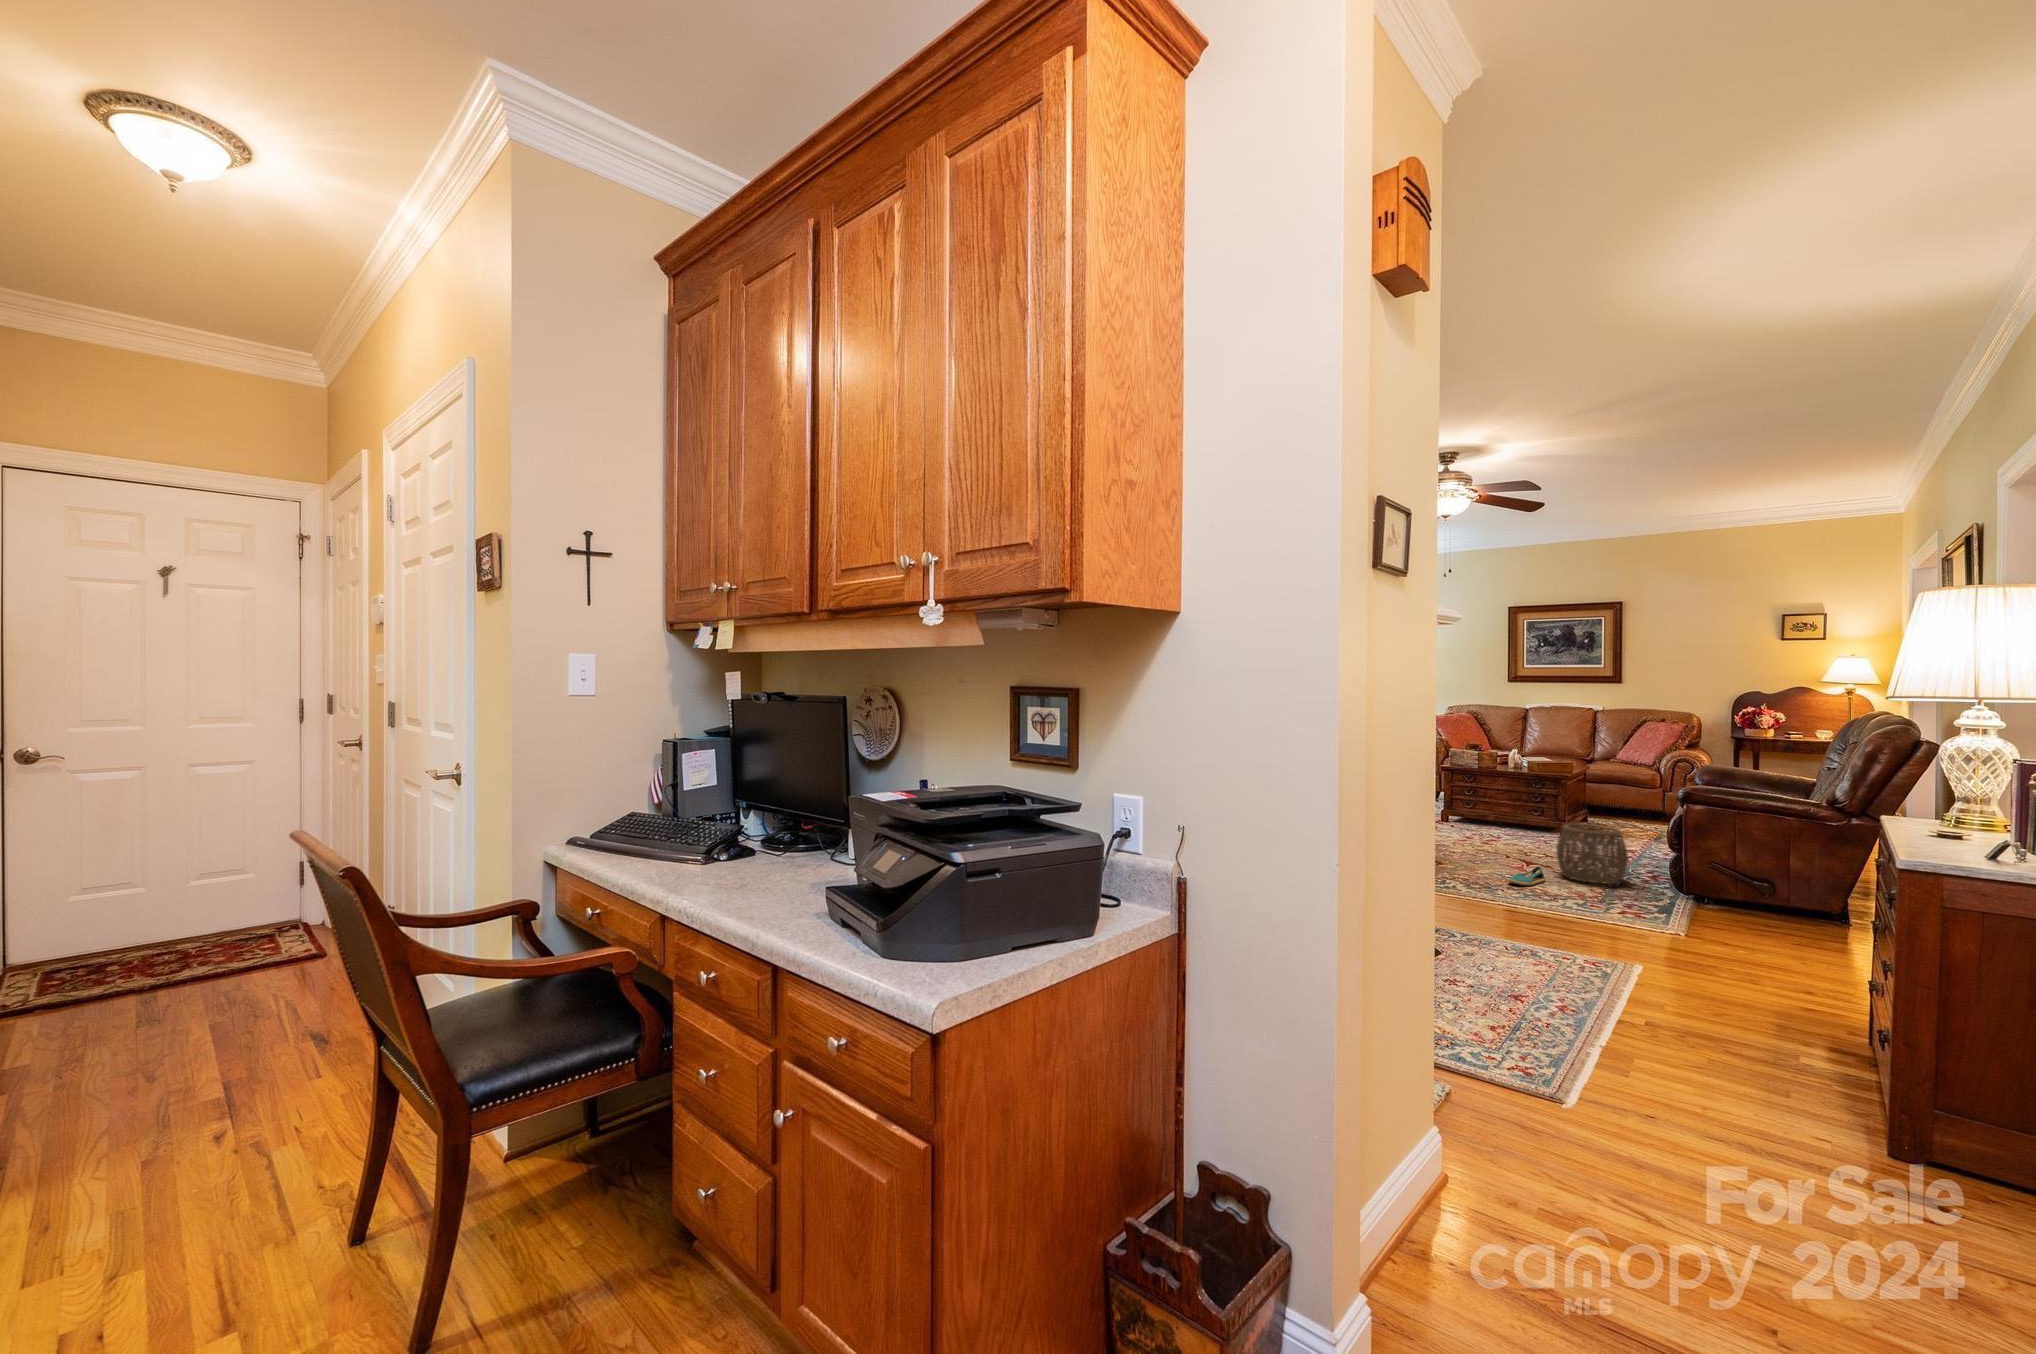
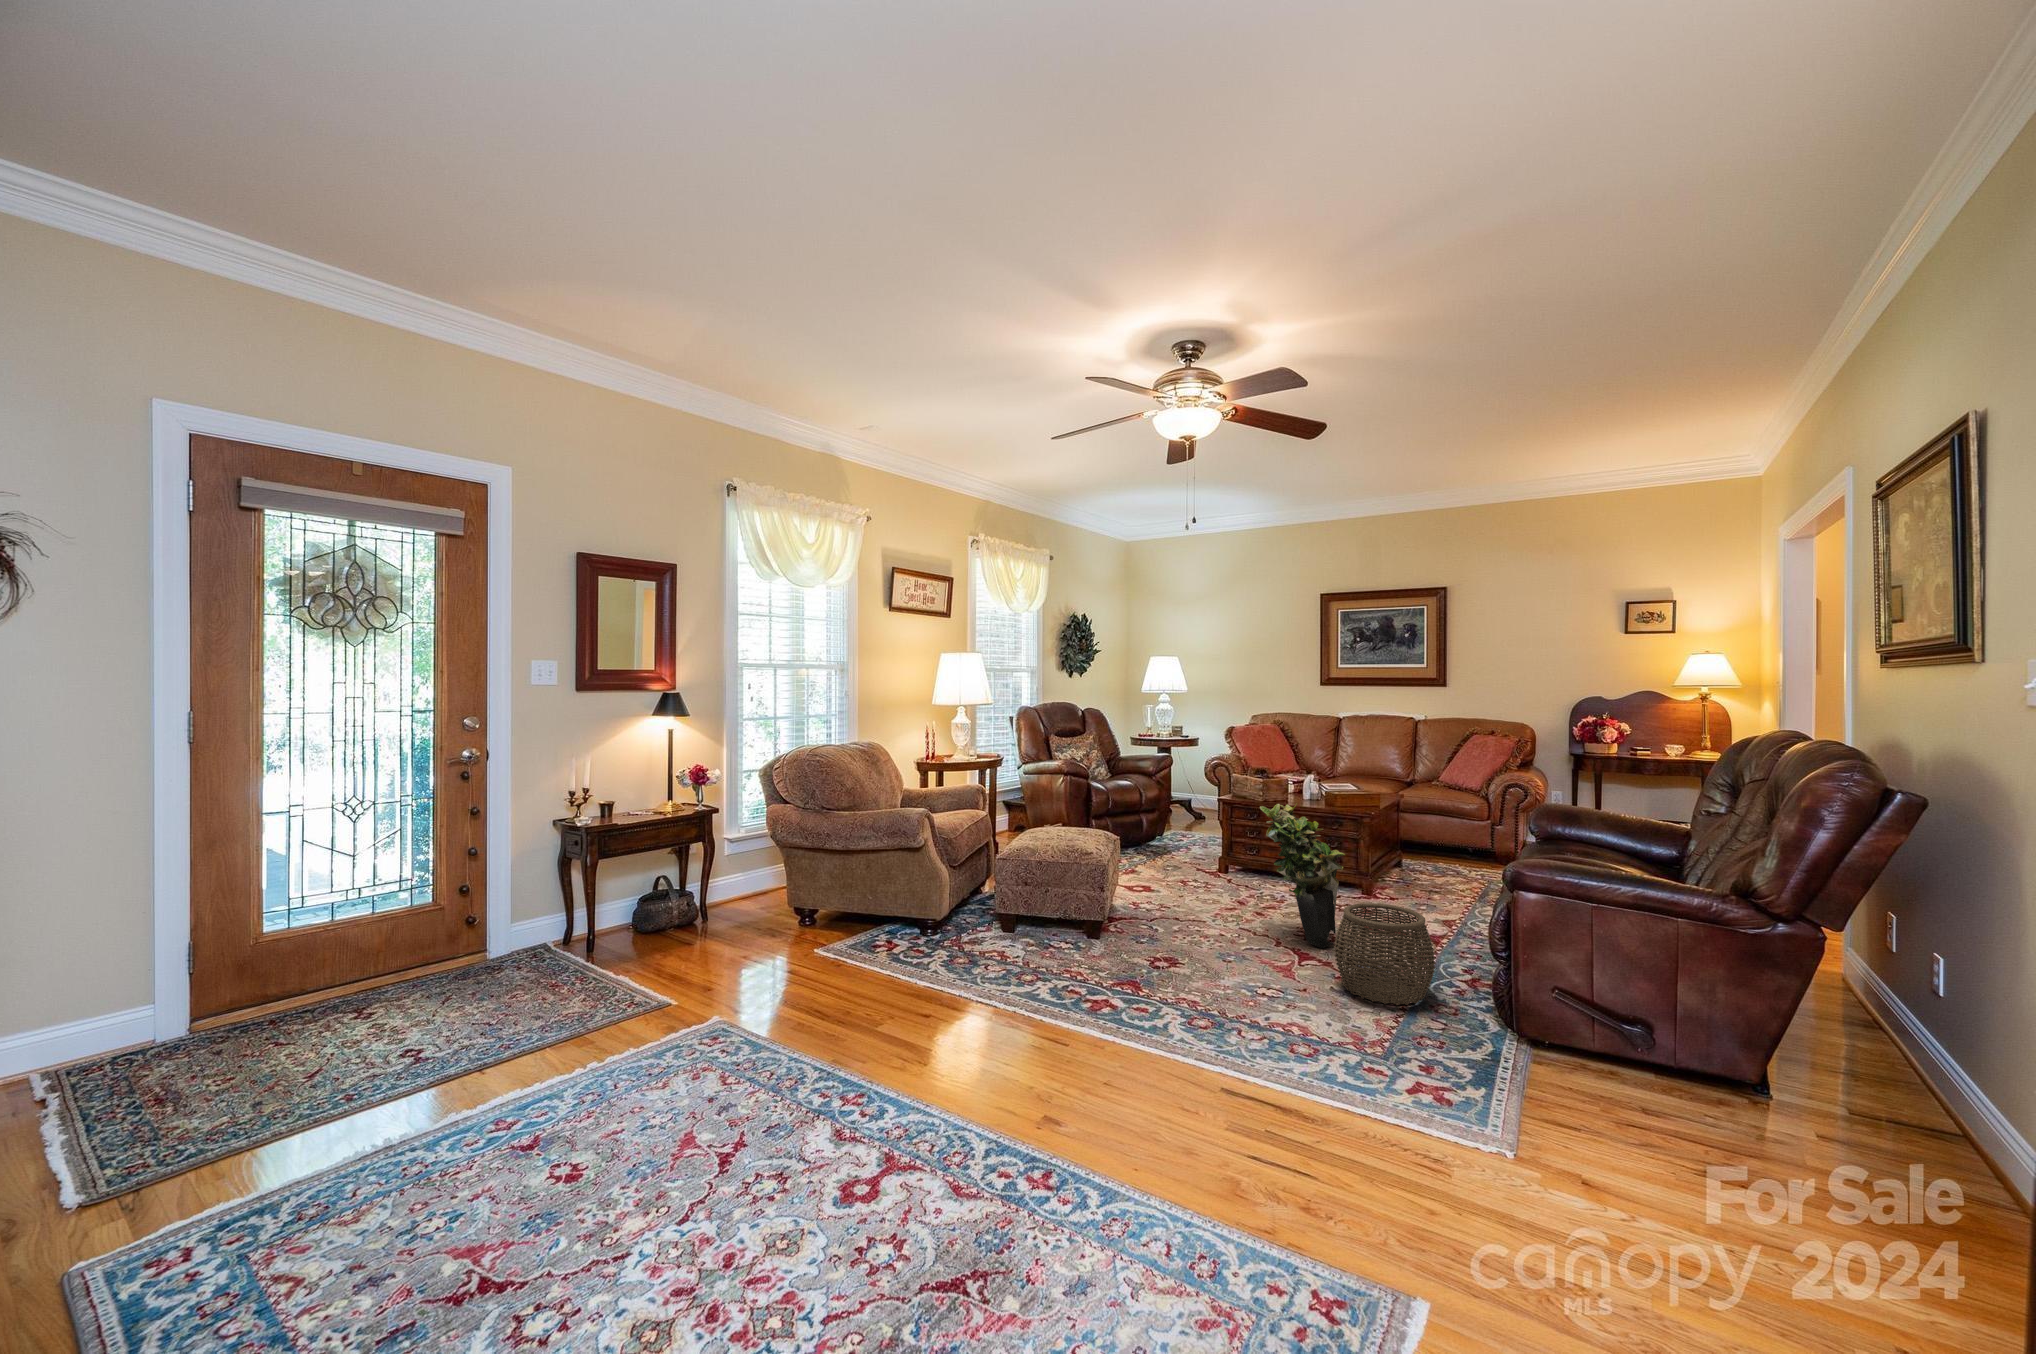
potted plant: none [1491,761,1558,859] -> present [1260,804,1345,948]
shoe: present [1507,866,1545,885] -> none [1256,977,1315,1015]

